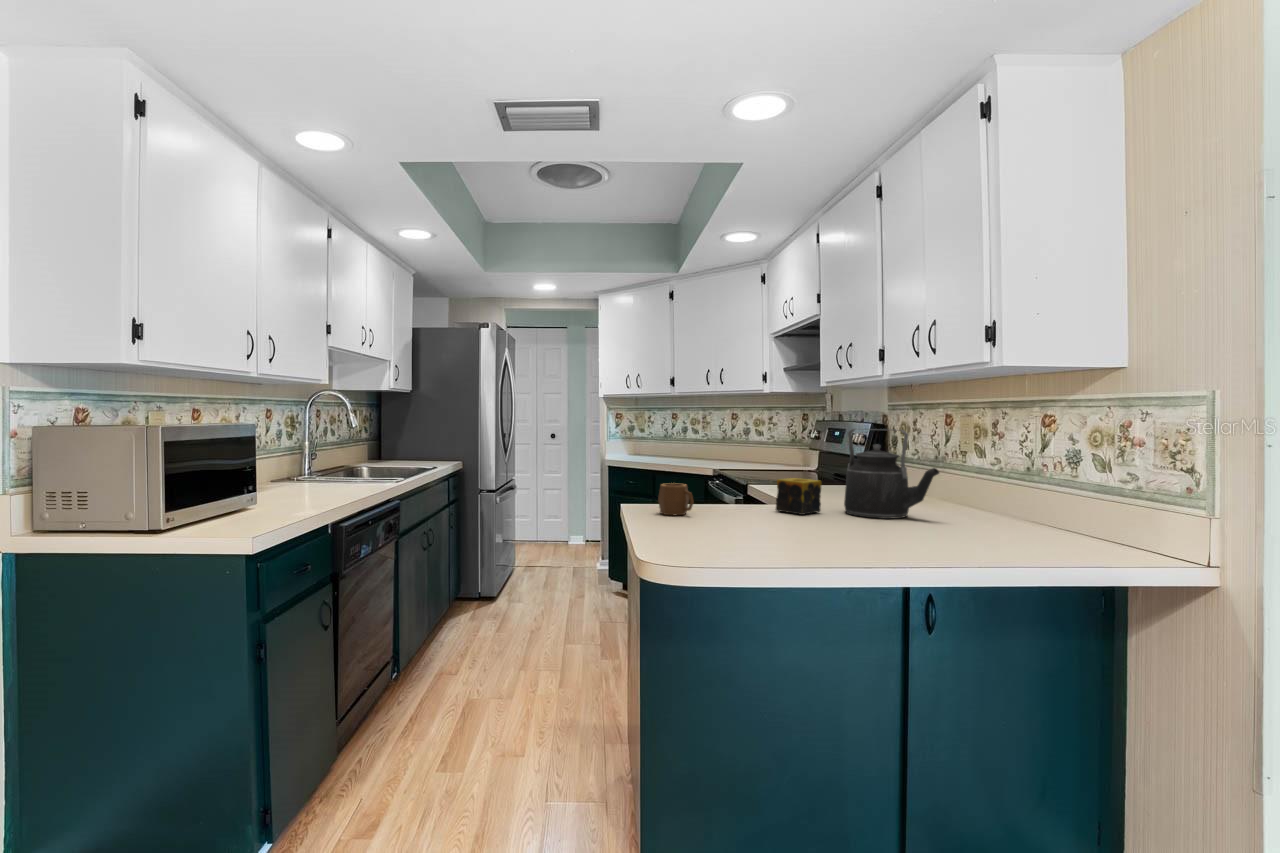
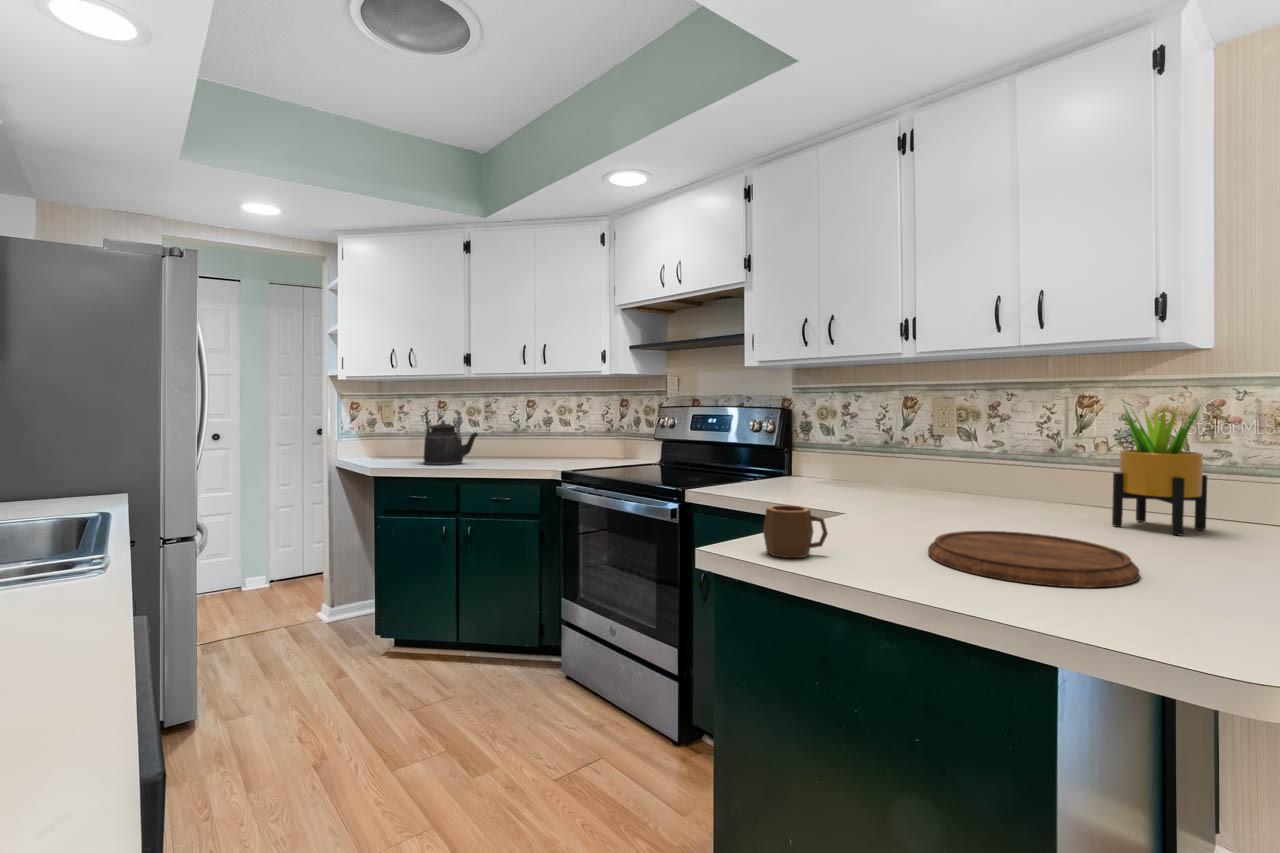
potted plant: none [998,419,1084,544] -> present [1112,406,1207,535]
kettle: present [844,429,939,519] -> present [424,410,478,465]
candle: present [776,478,821,515] -> none [857,480,906,530]
cutting board: none [737,514,867,546] -> present [928,531,1139,587]

